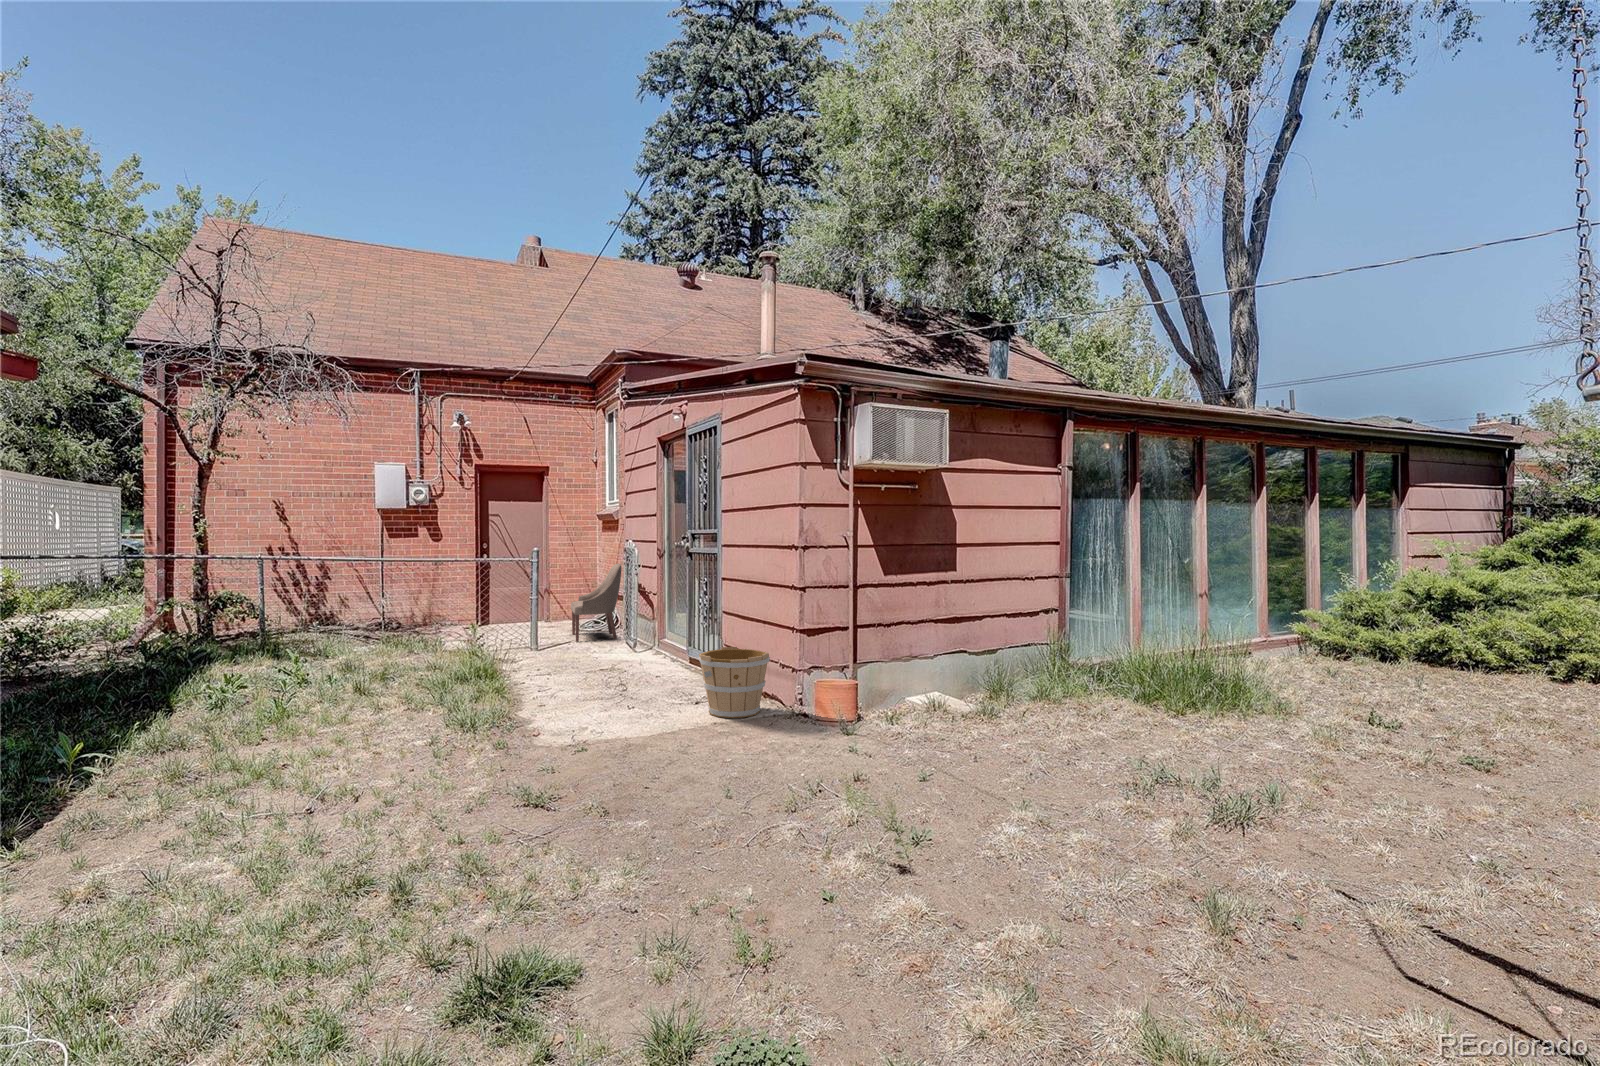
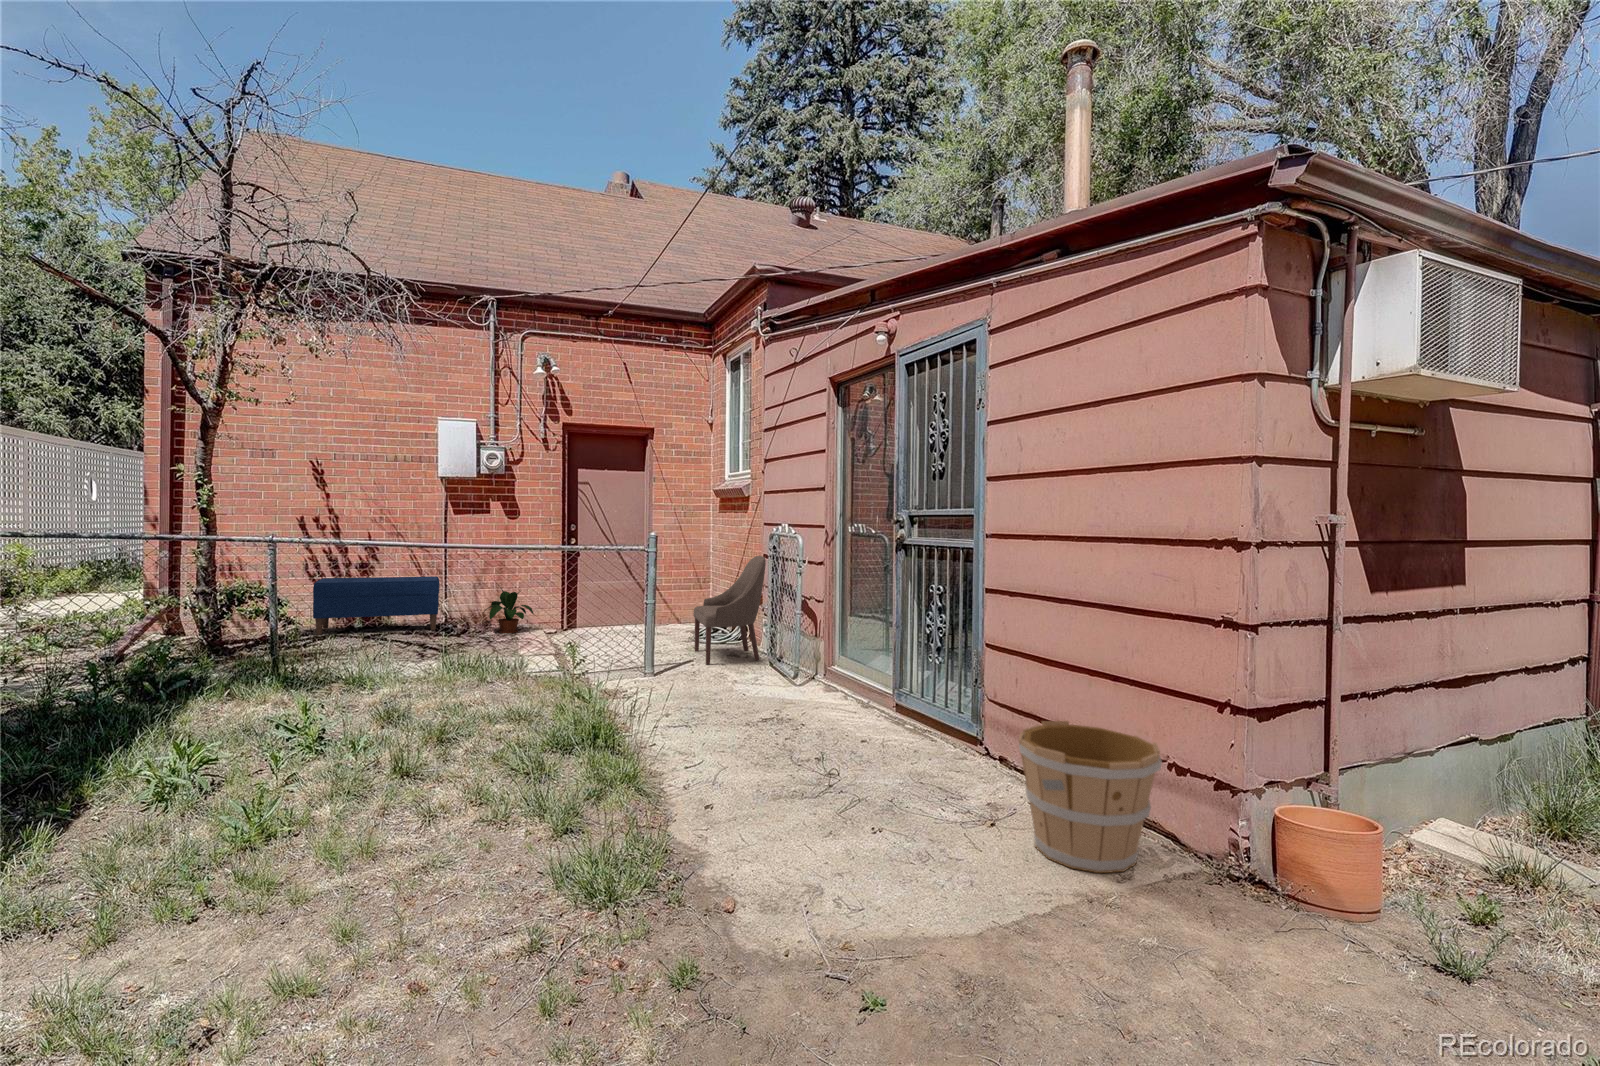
bench: none [282,585,378,629] -> present [313,576,440,635]
potted plant: none [412,589,453,627] -> present [484,587,534,633]

